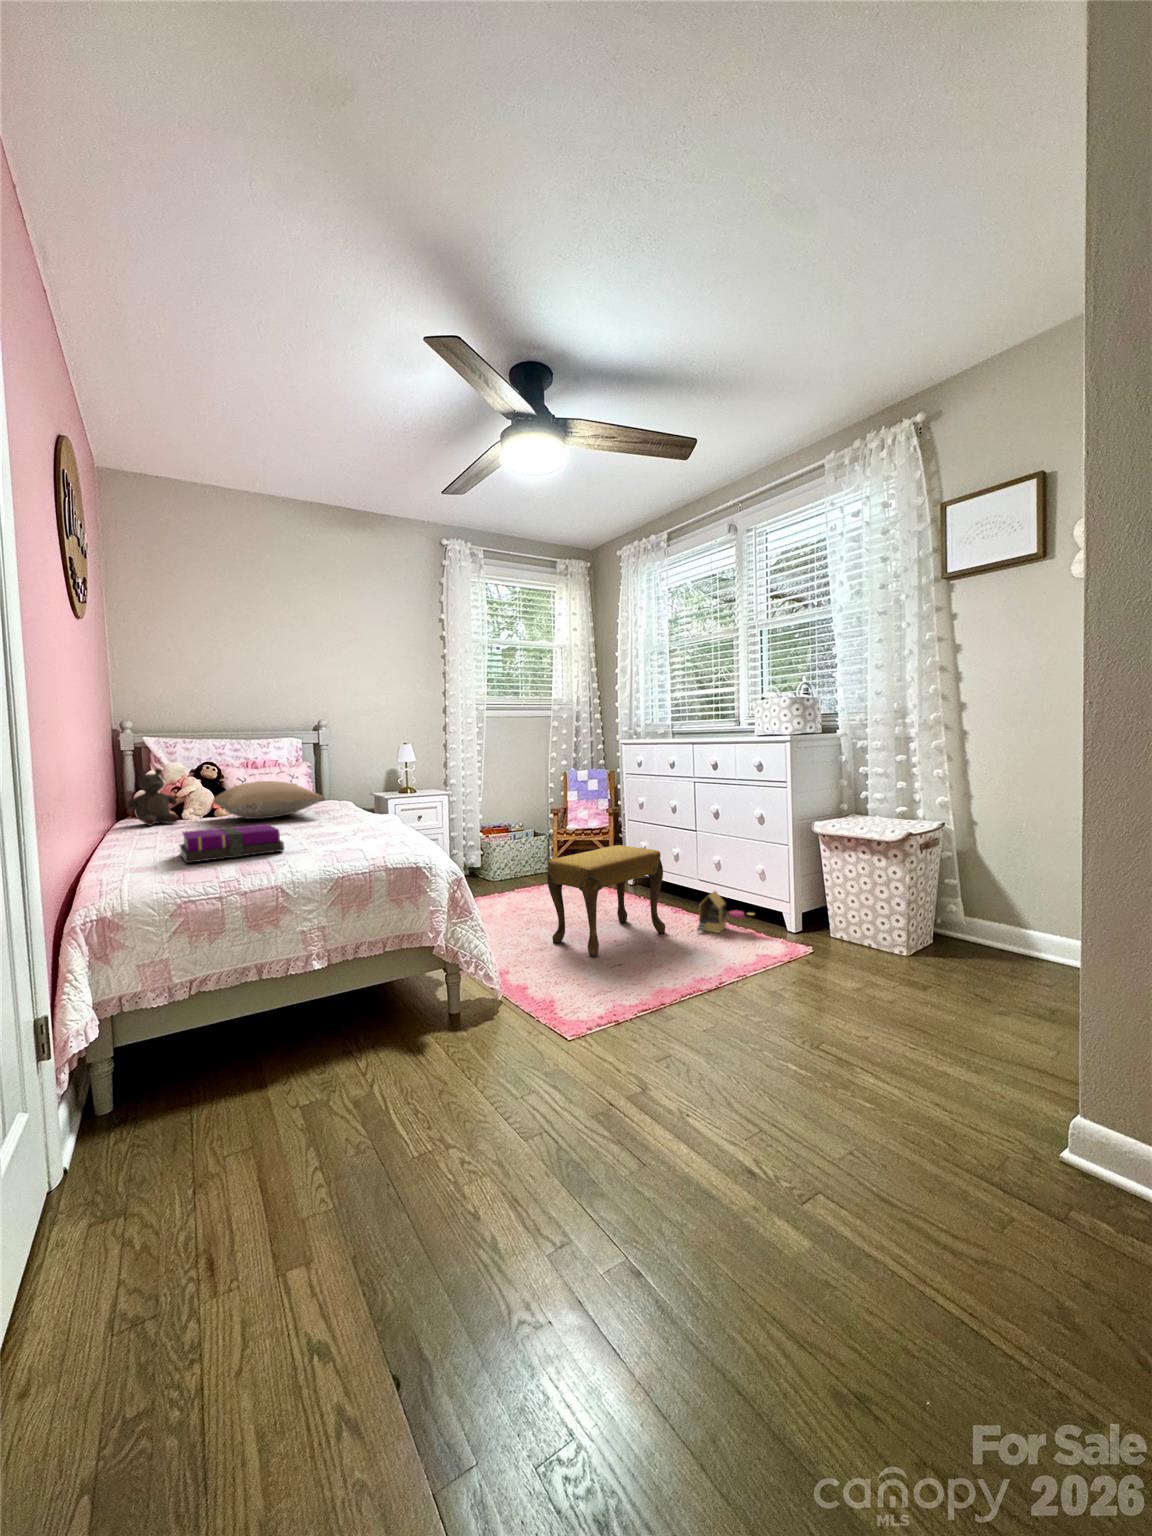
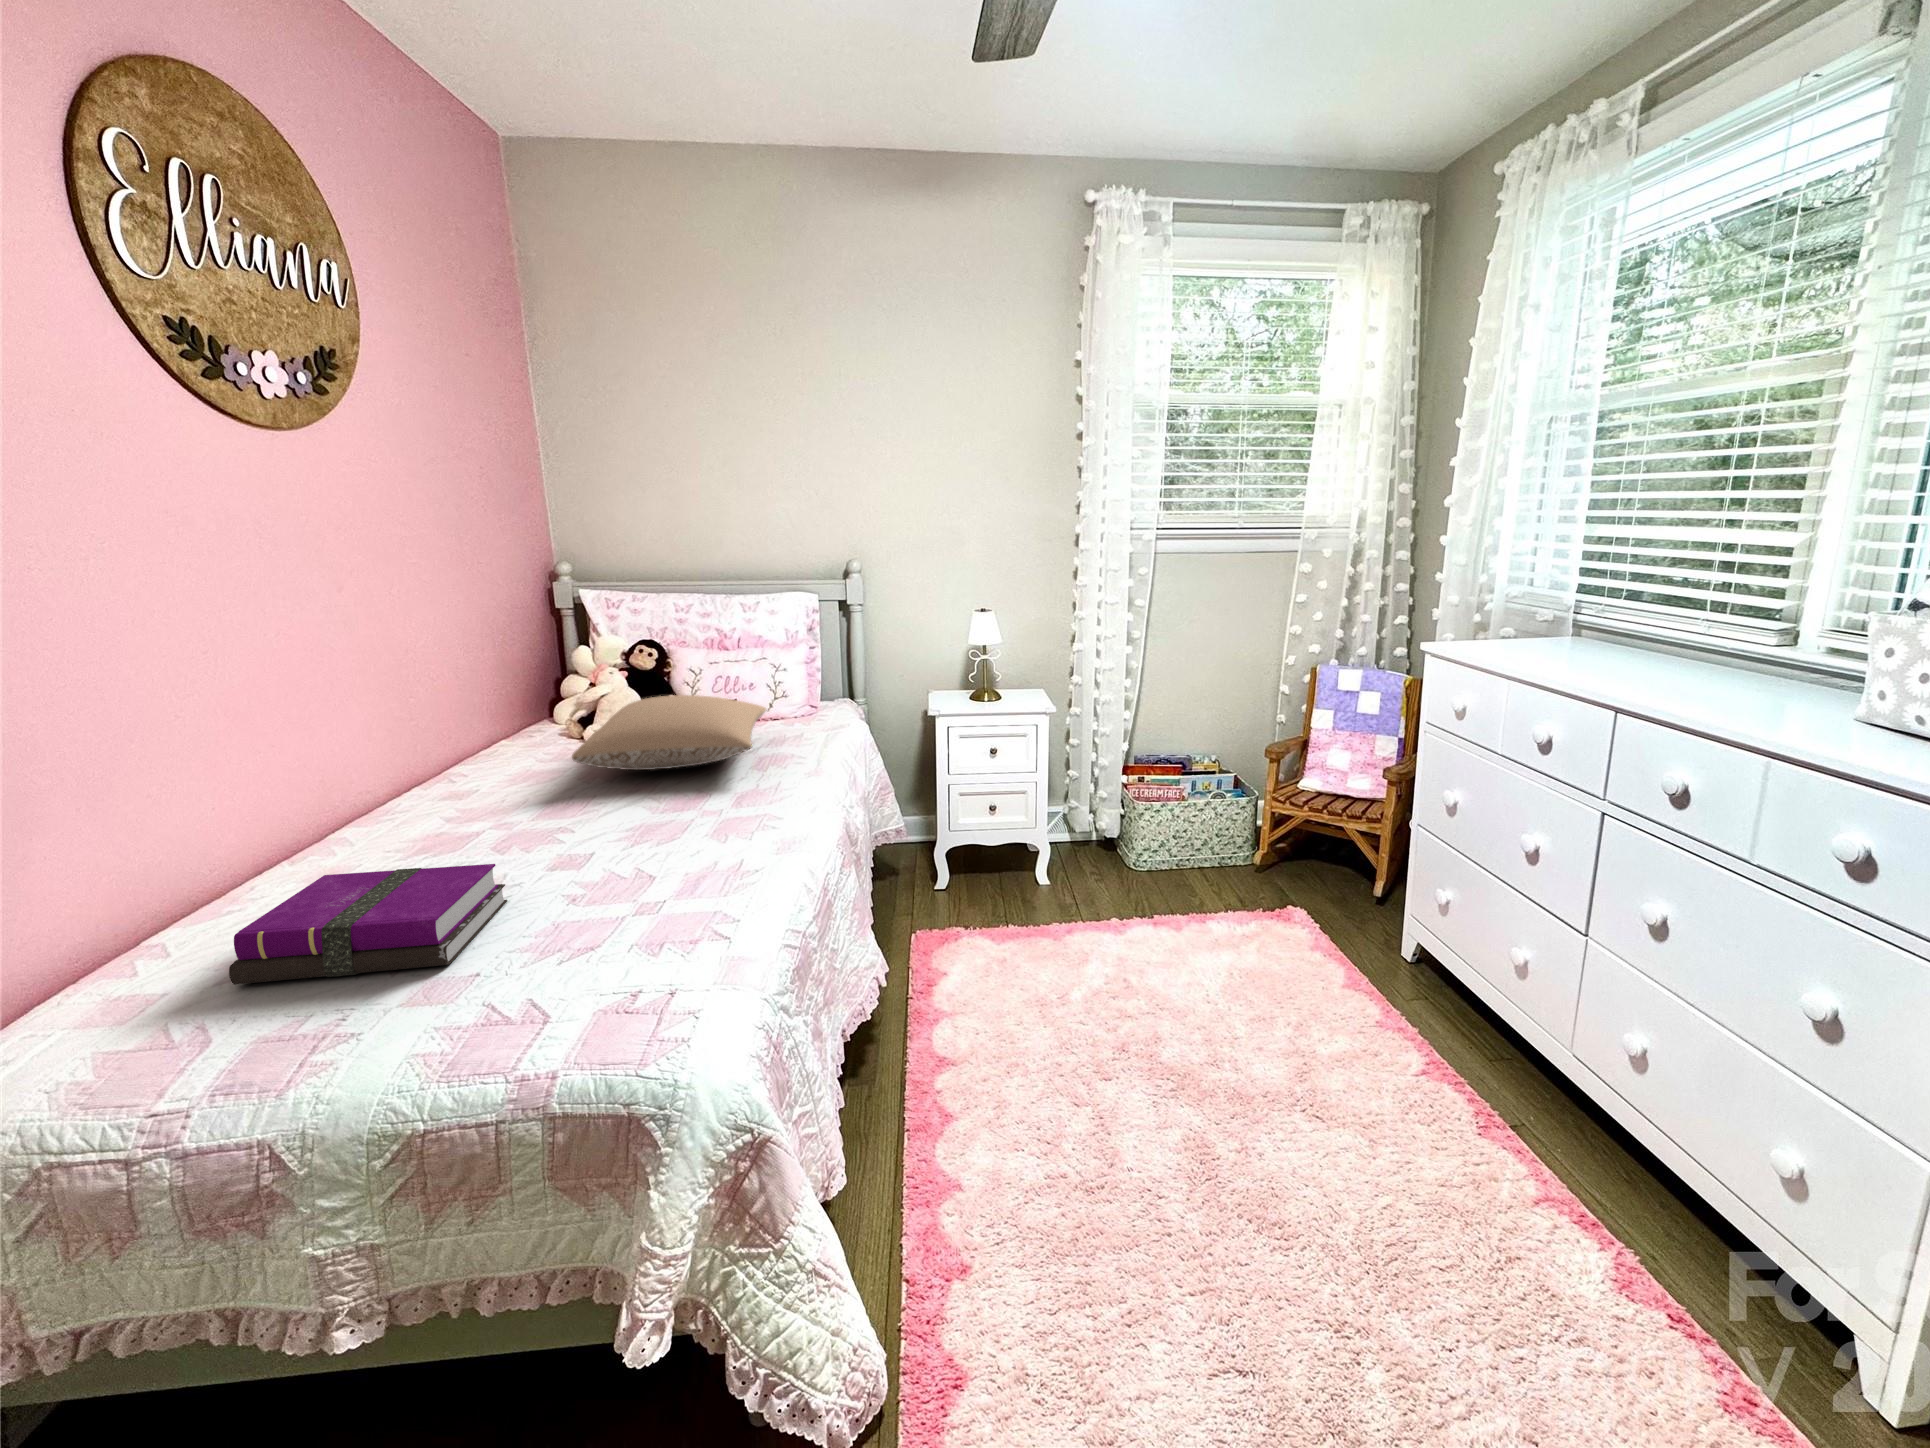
stuffed bear: present [126,769,178,826] -> none [486,660,572,759]
footstool: present [547,845,665,956] -> none [1142,940,1453,1263]
toy house: present [697,891,754,933] -> none [1533,1143,1743,1283]

